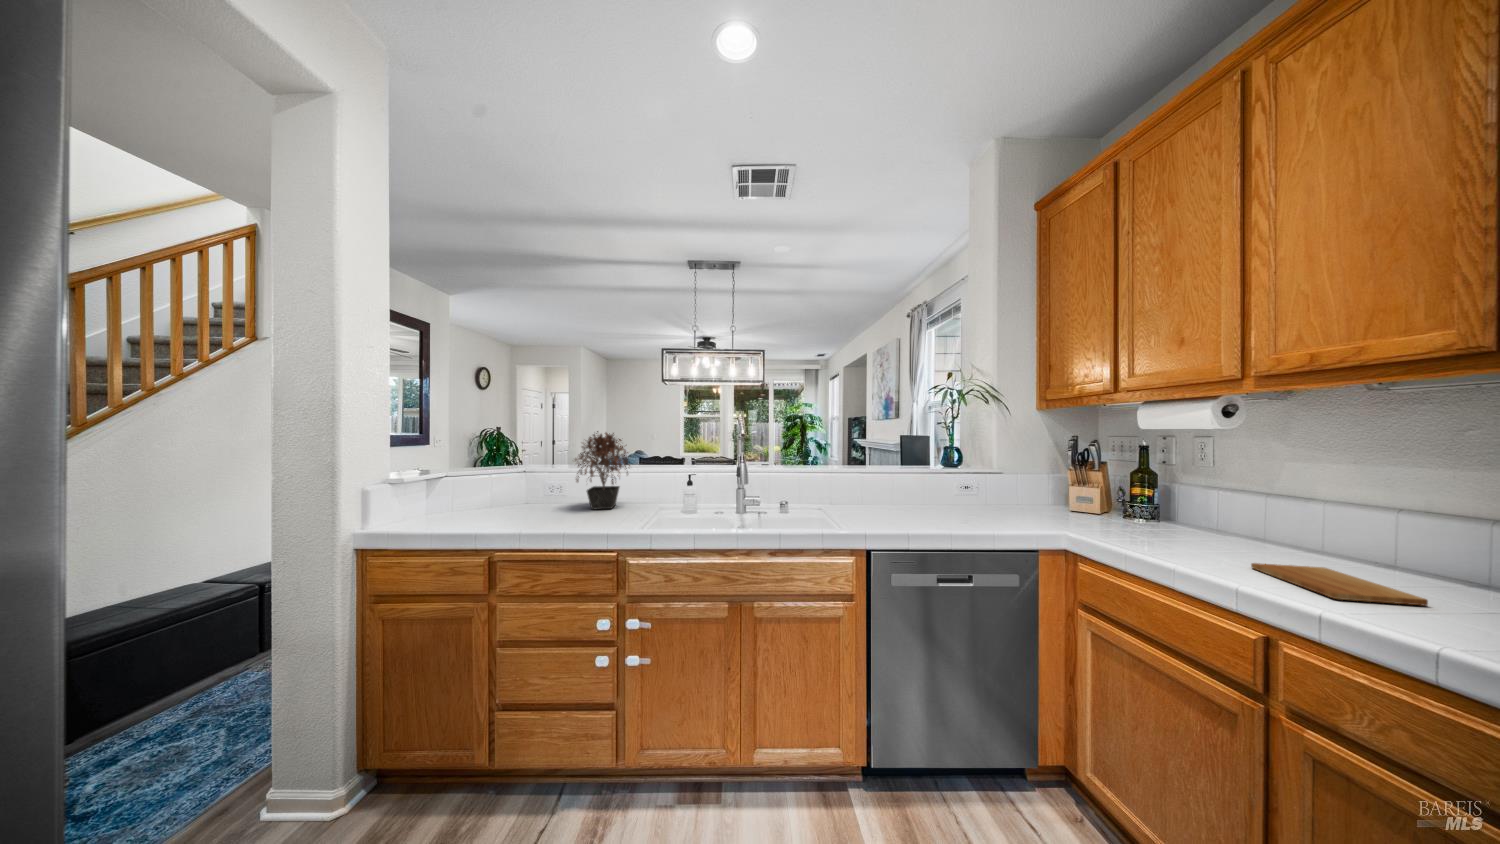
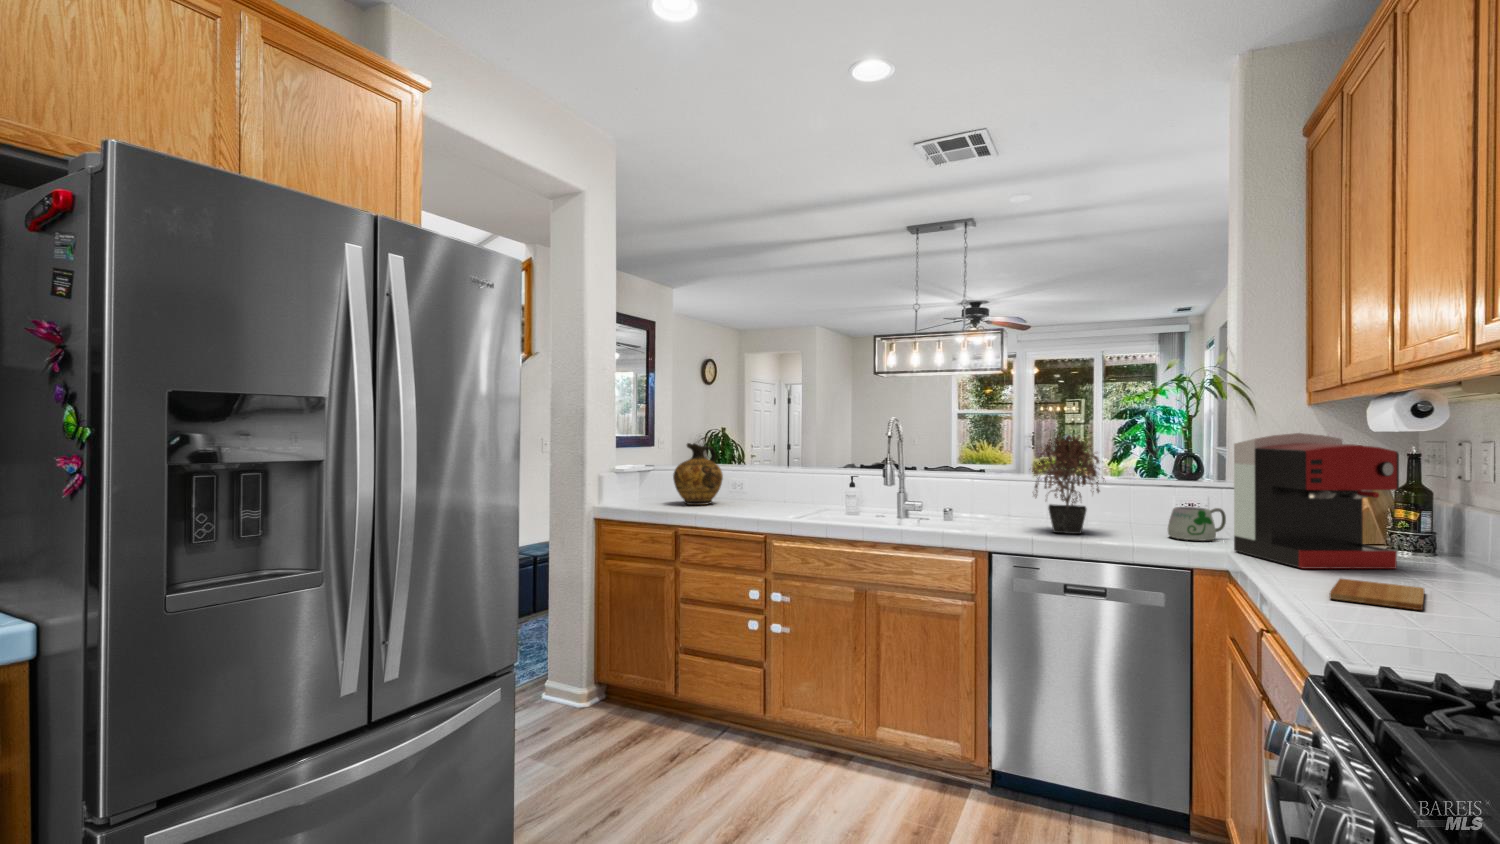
coffee maker: none [1069,428,1227,549] -> present [1234,433,1399,569]
potted plant: present [575,431,630,509] -> present [1032,434,1104,534]
ceramic jug: none [474,443,537,514] -> present [673,443,723,505]
mug: none [984,490,1038,520] -> present [1168,507,1226,541]

